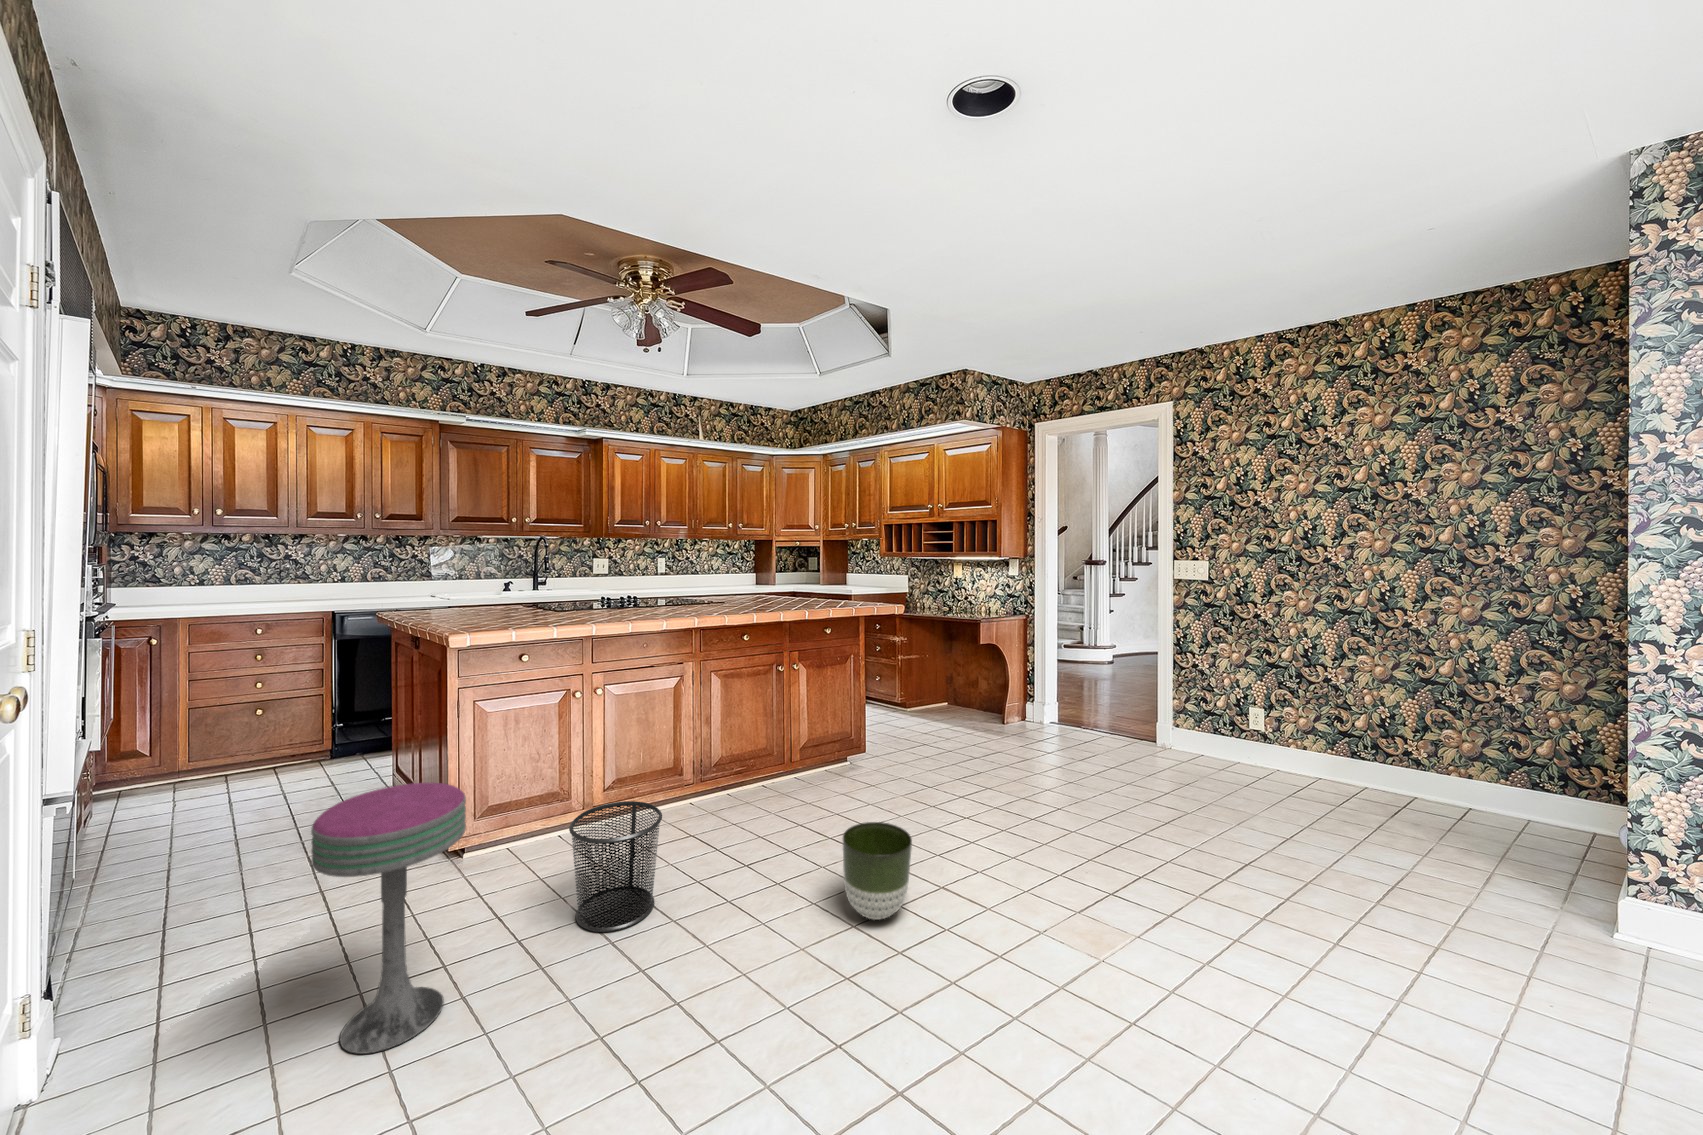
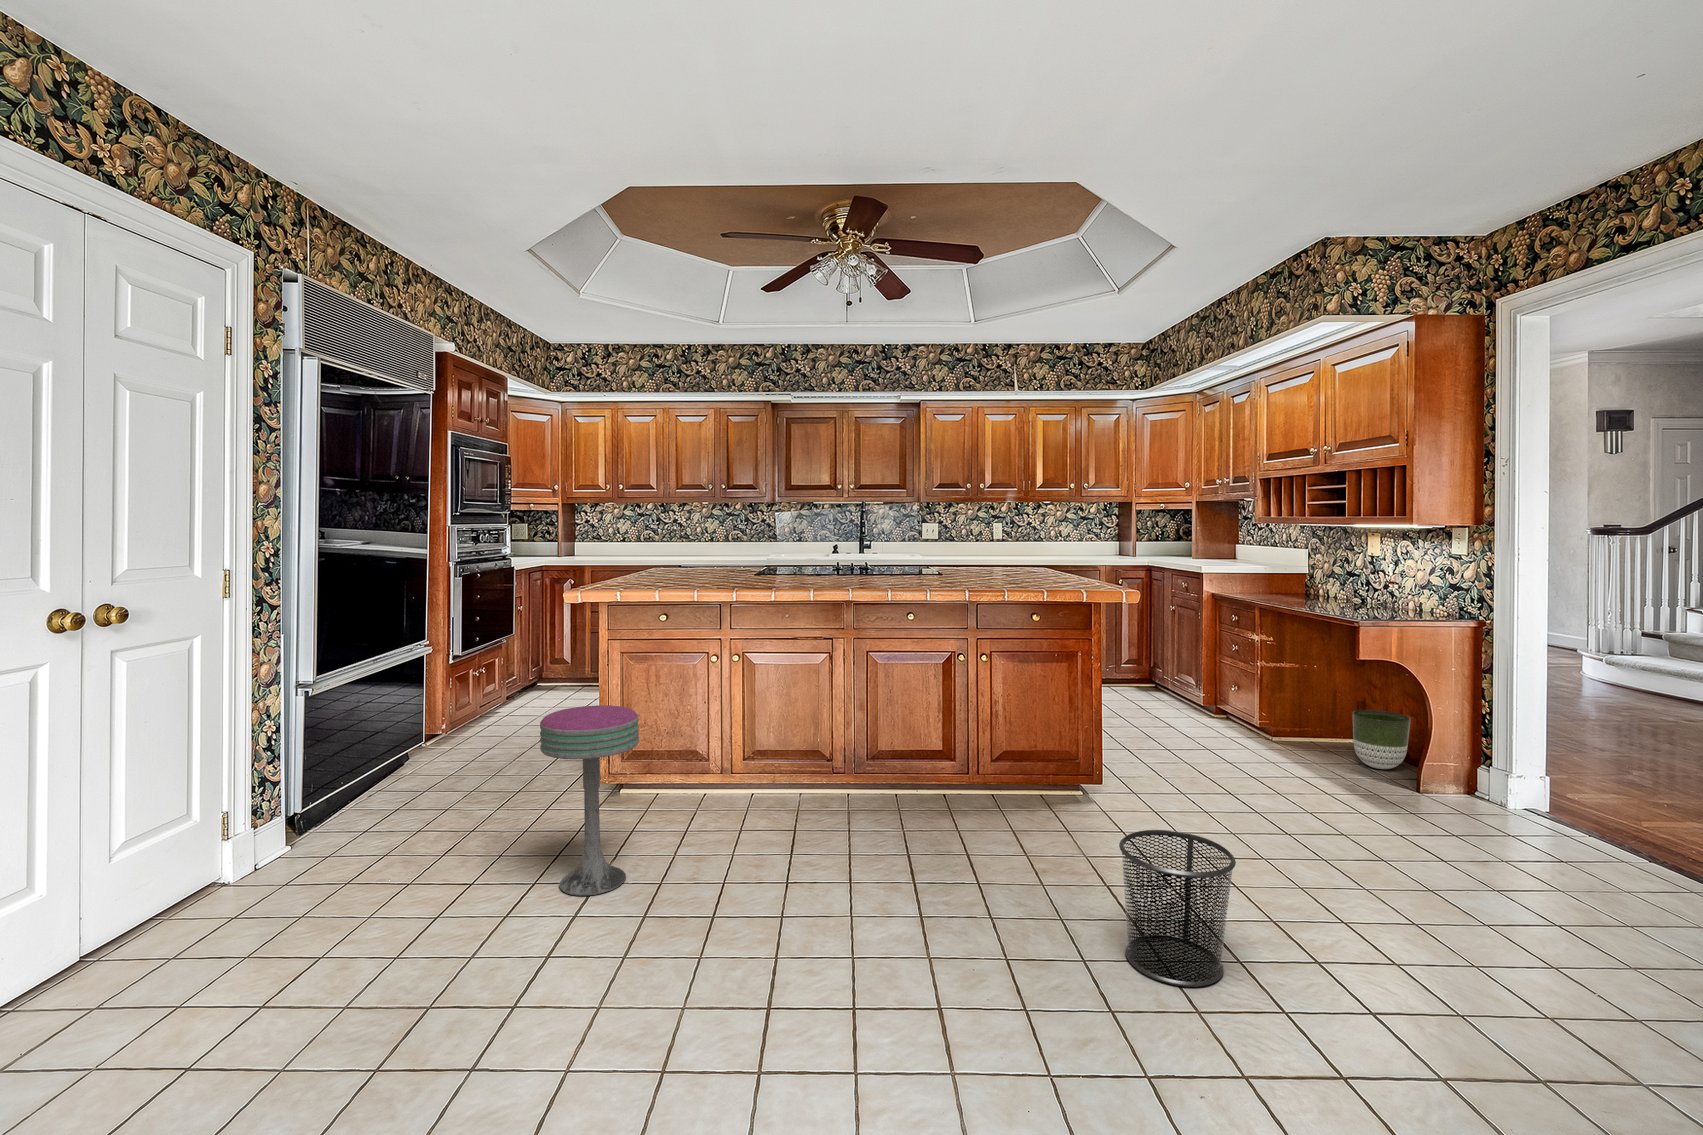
waste bin: present [569,801,662,932] -> present [1119,830,1236,987]
planter: present [843,822,912,920] -> present [1353,710,1410,769]

